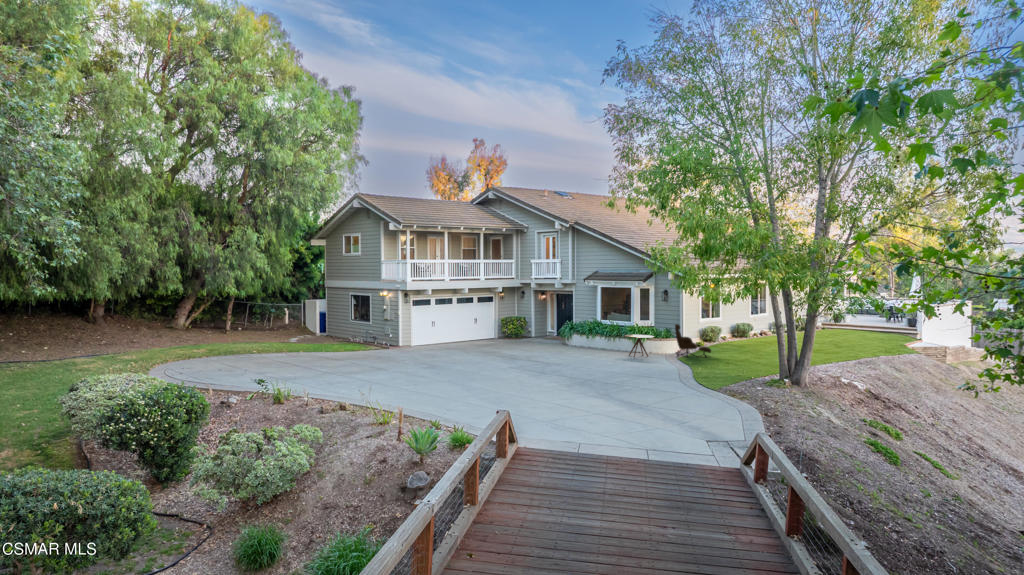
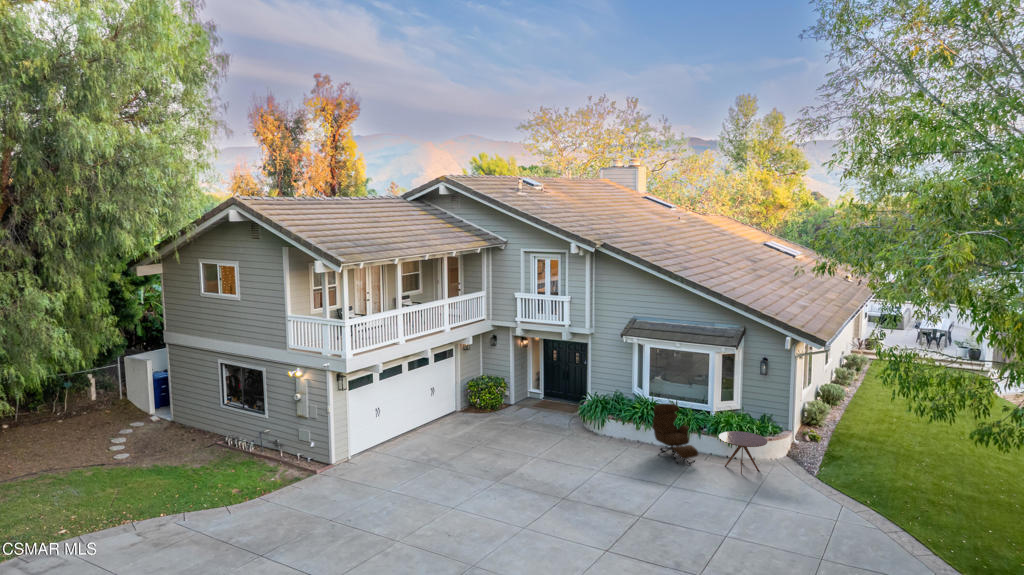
lounge chair: present [675,324,711,357] -> present [652,404,699,461]

